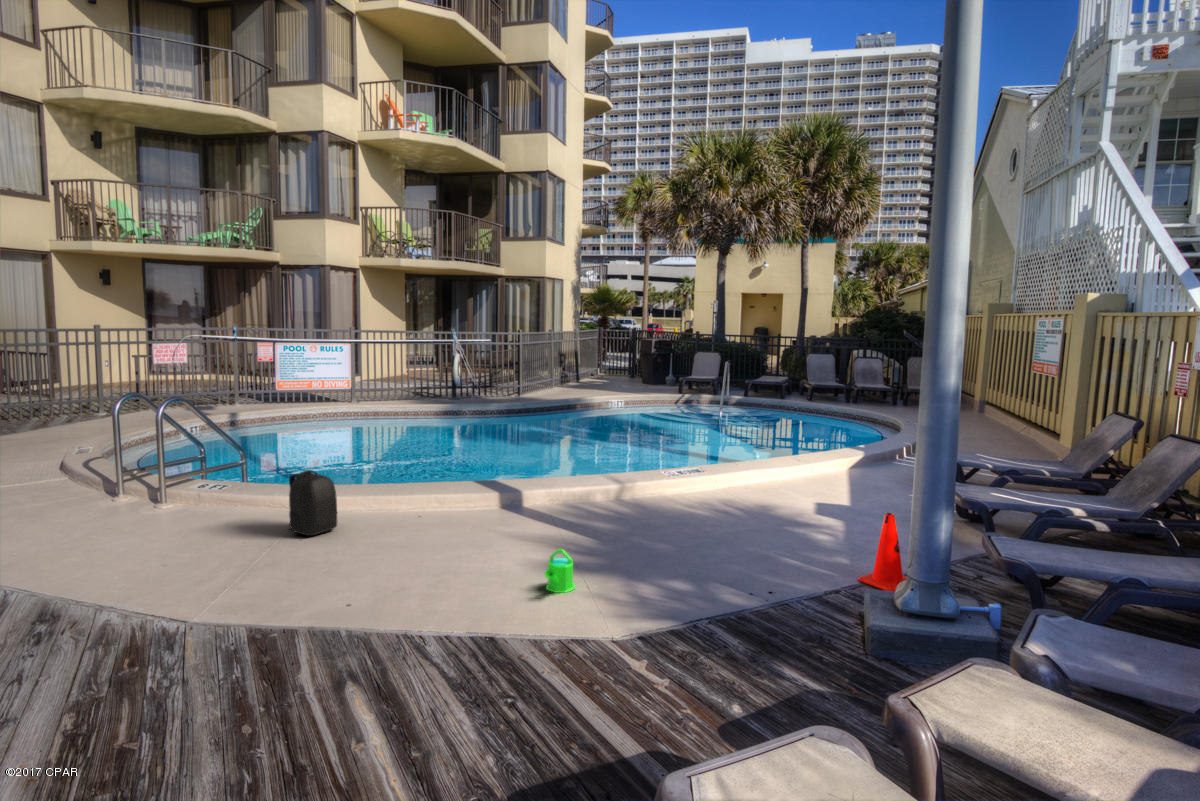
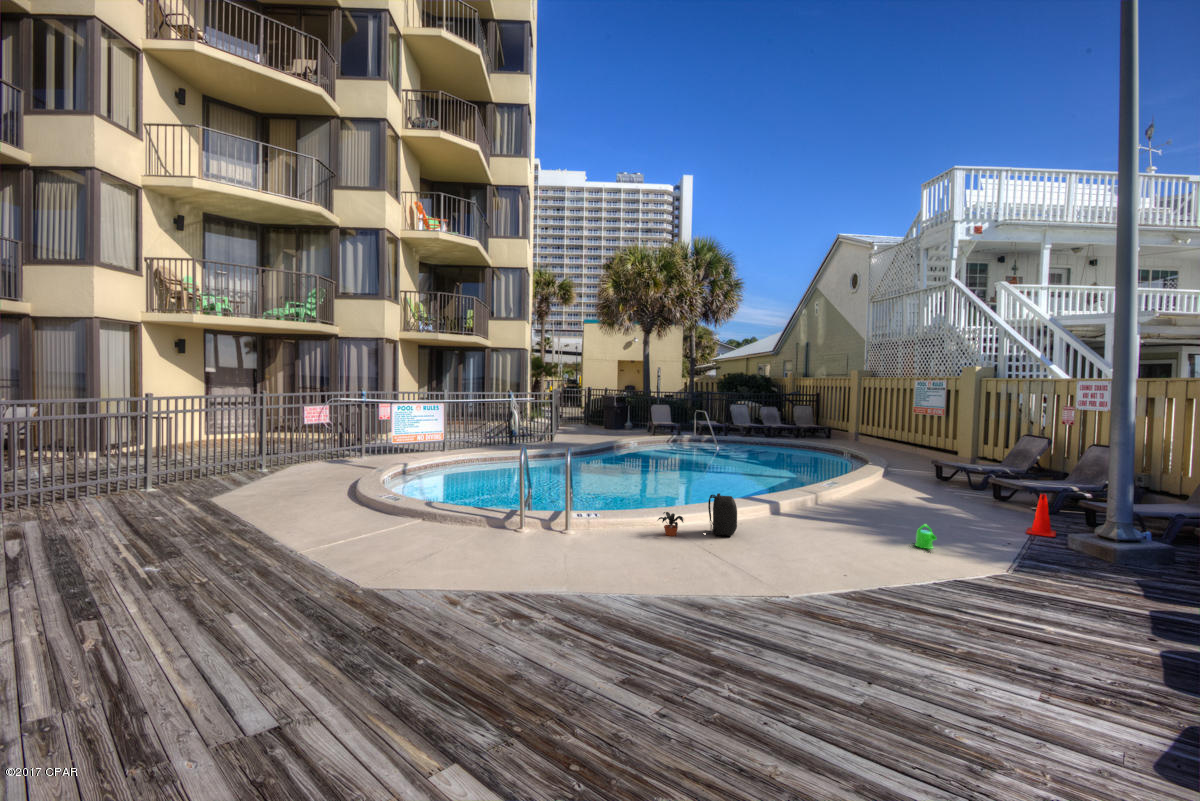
potted plant: none [219,492,264,528] -> present [658,512,683,536]

